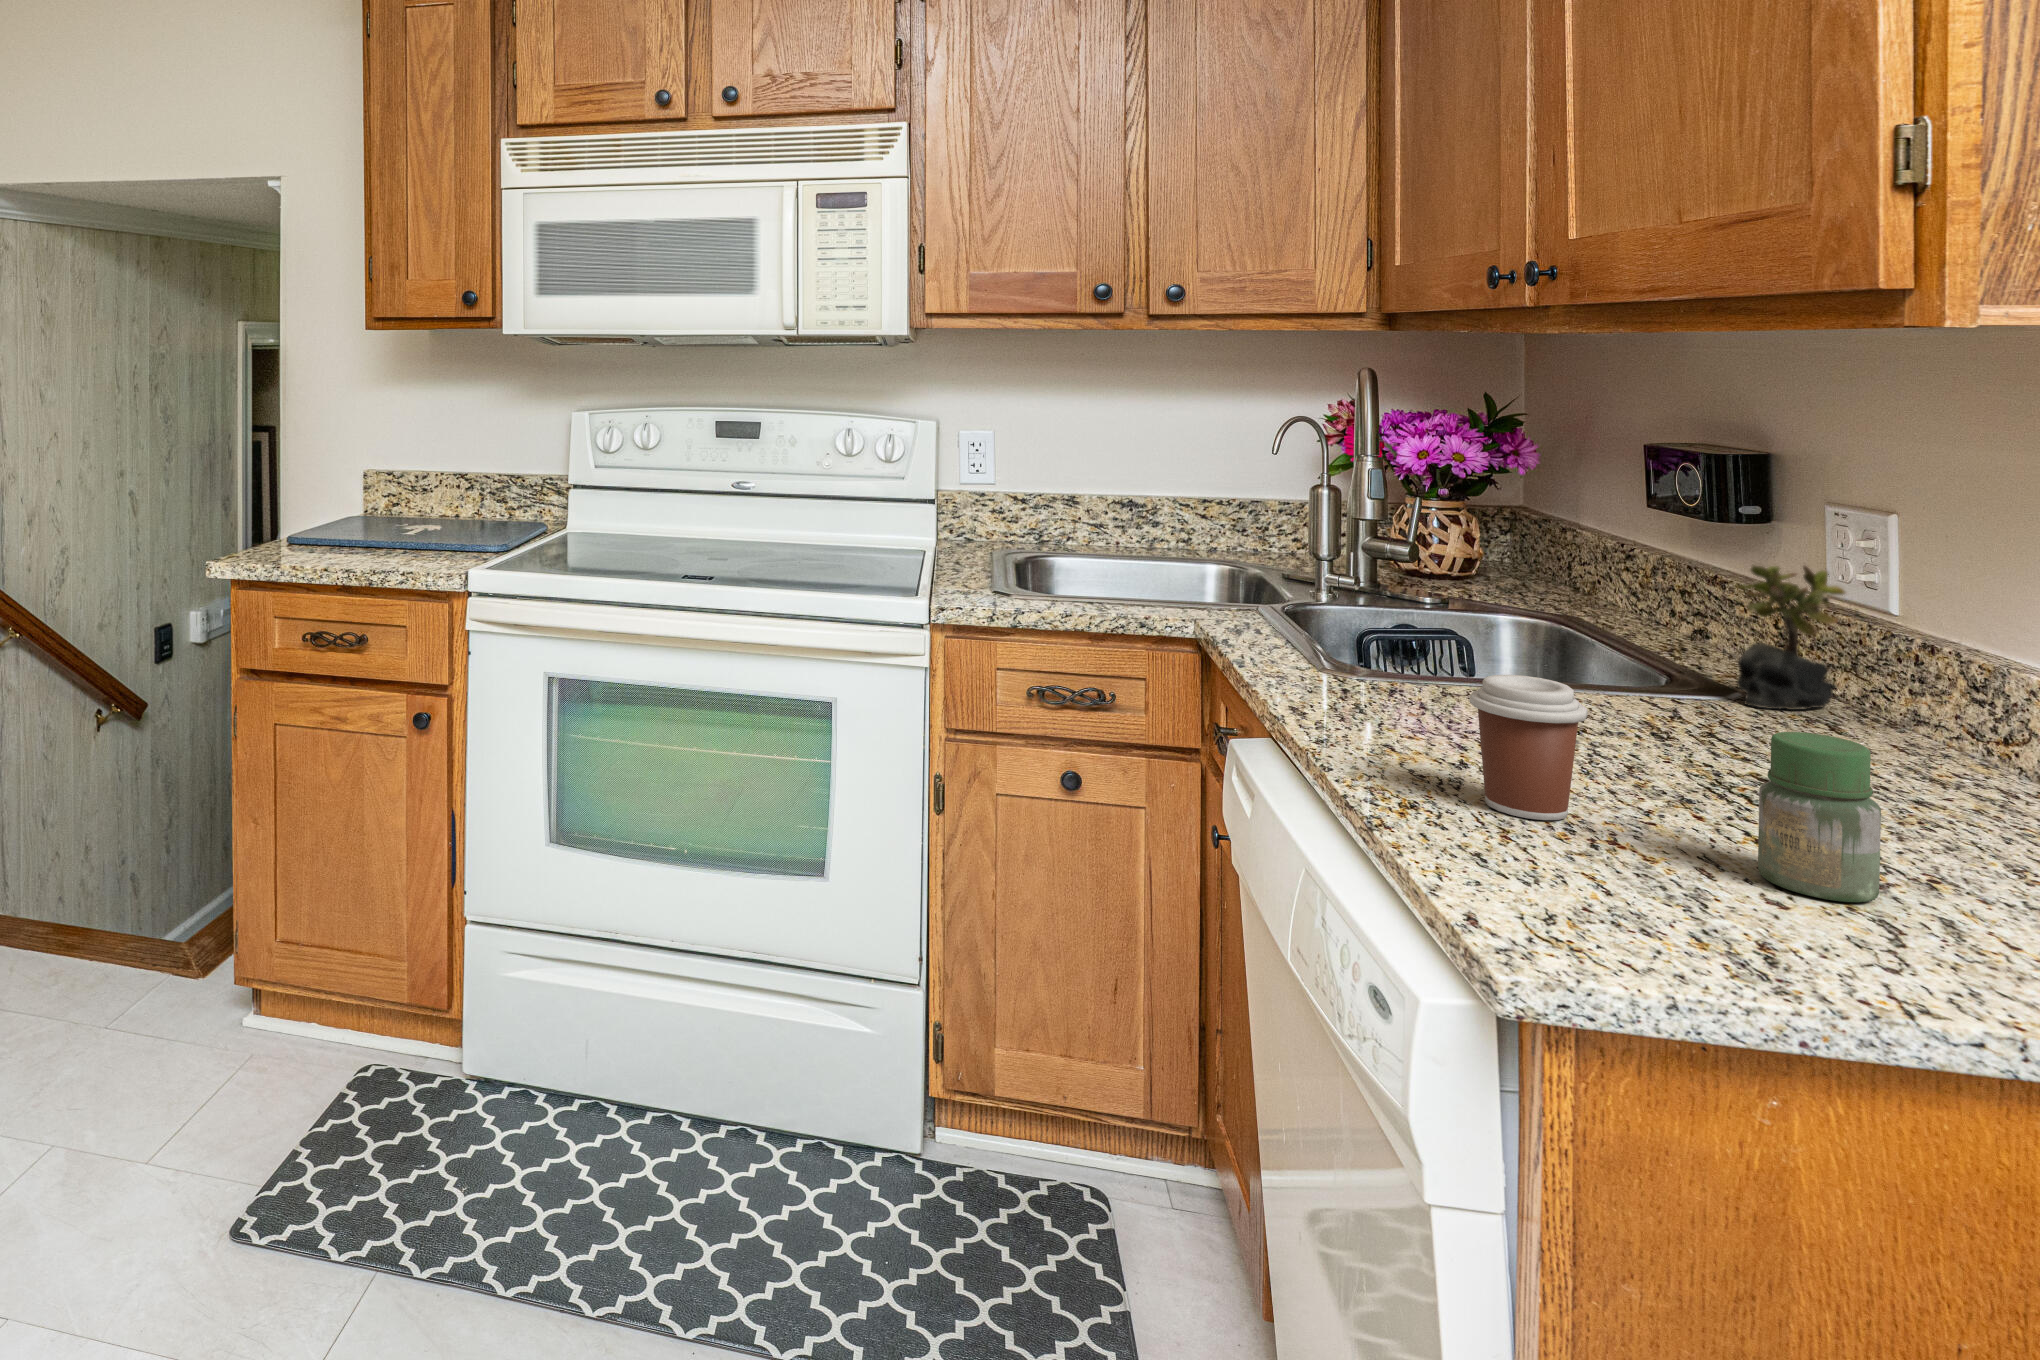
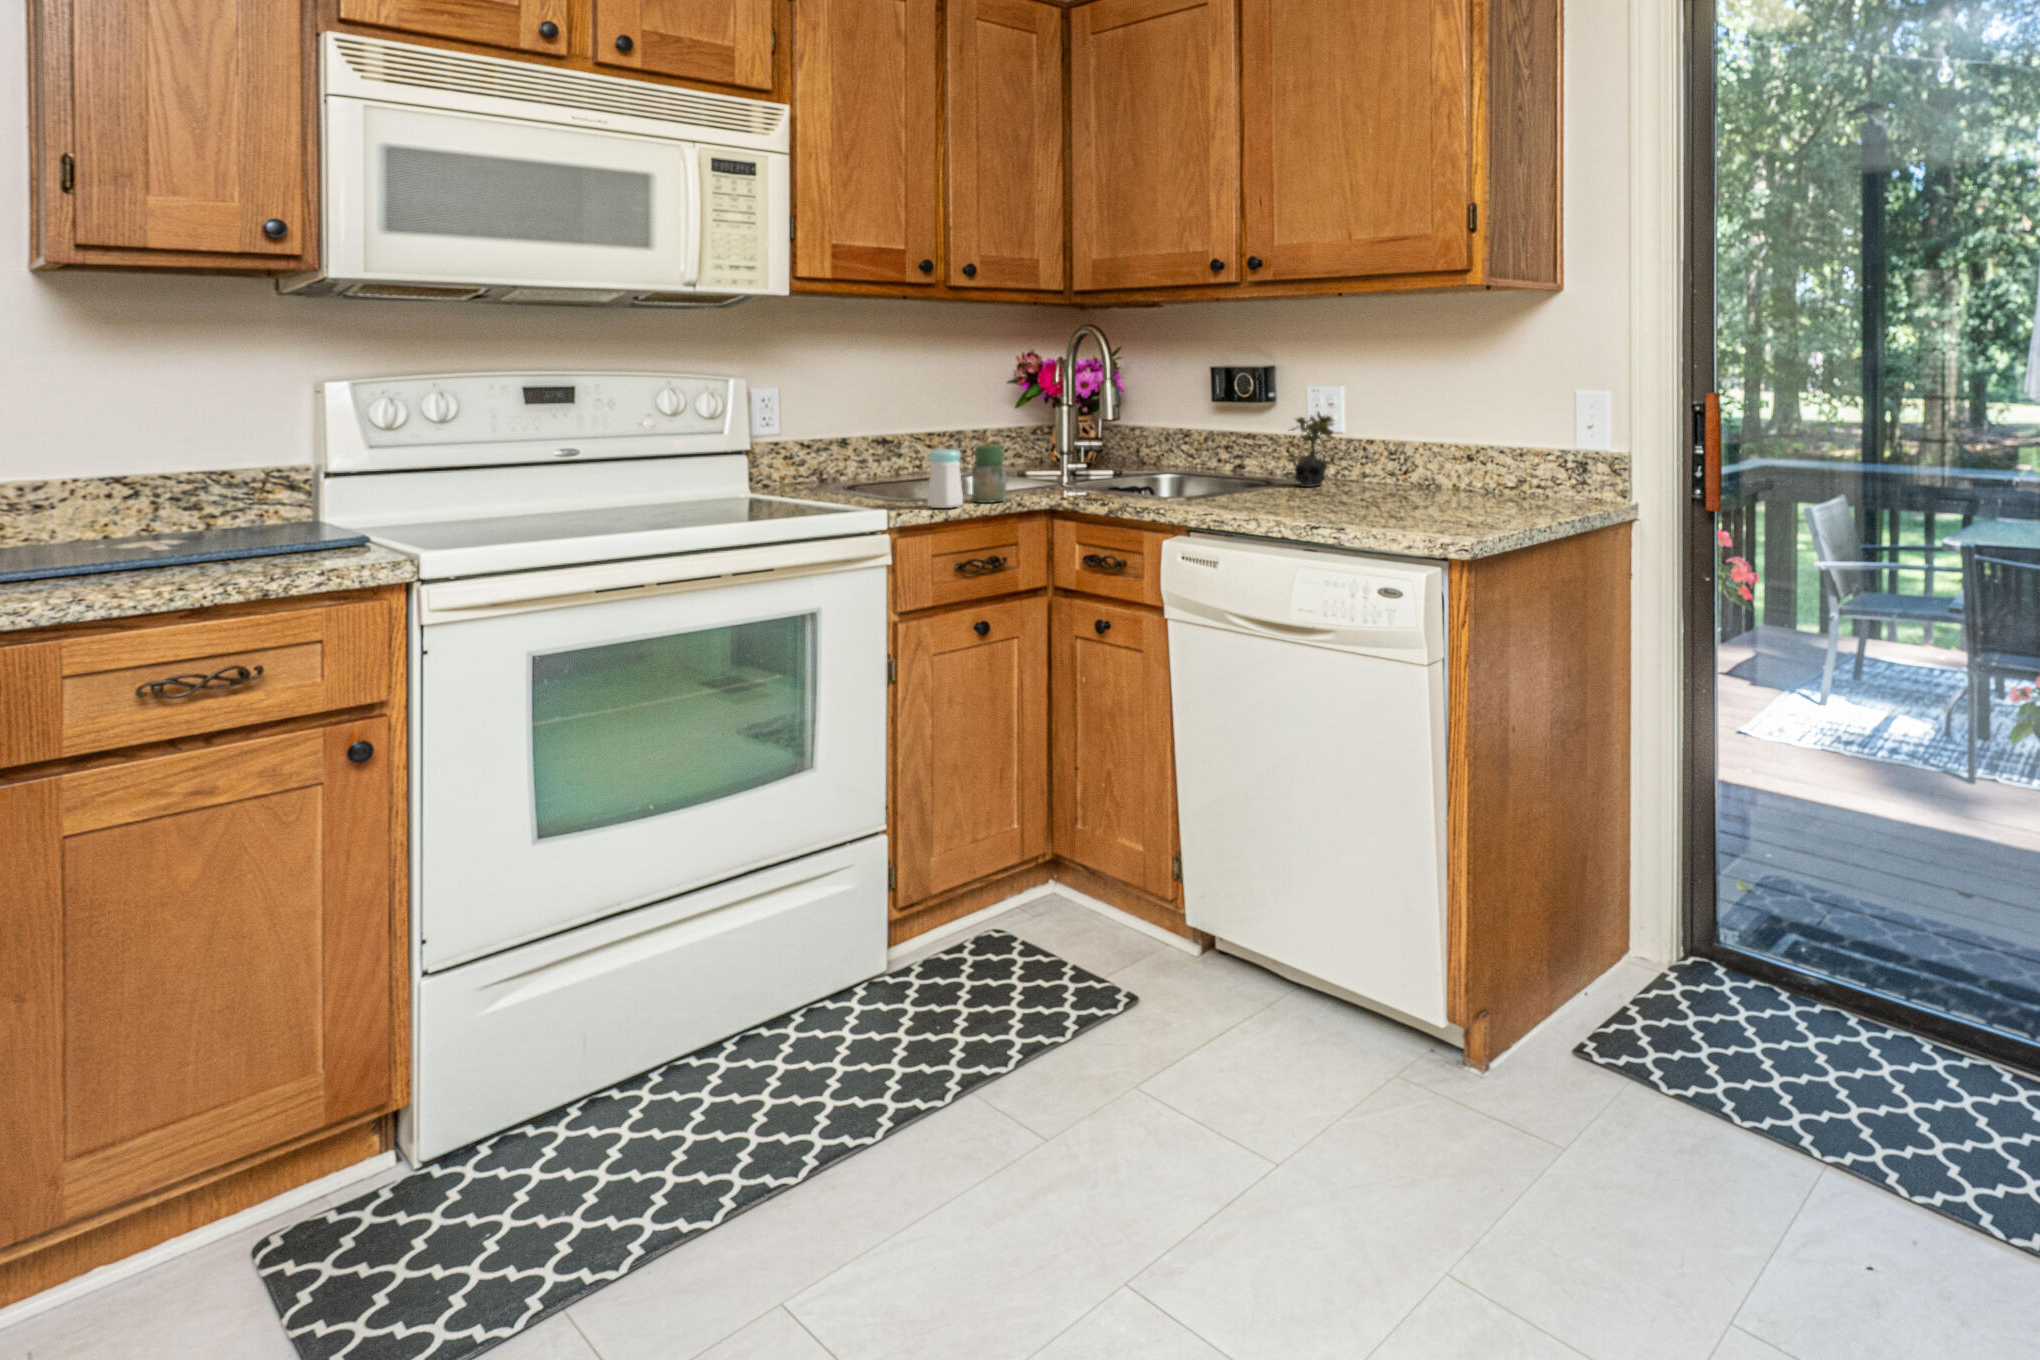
salt shaker: none [1011,536,1062,614] -> present [928,449,963,508]
coffee cup: present [1470,675,1587,820] -> none [1349,454,1397,521]
jar: present [1758,732,1881,902] -> present [972,445,1006,503]

